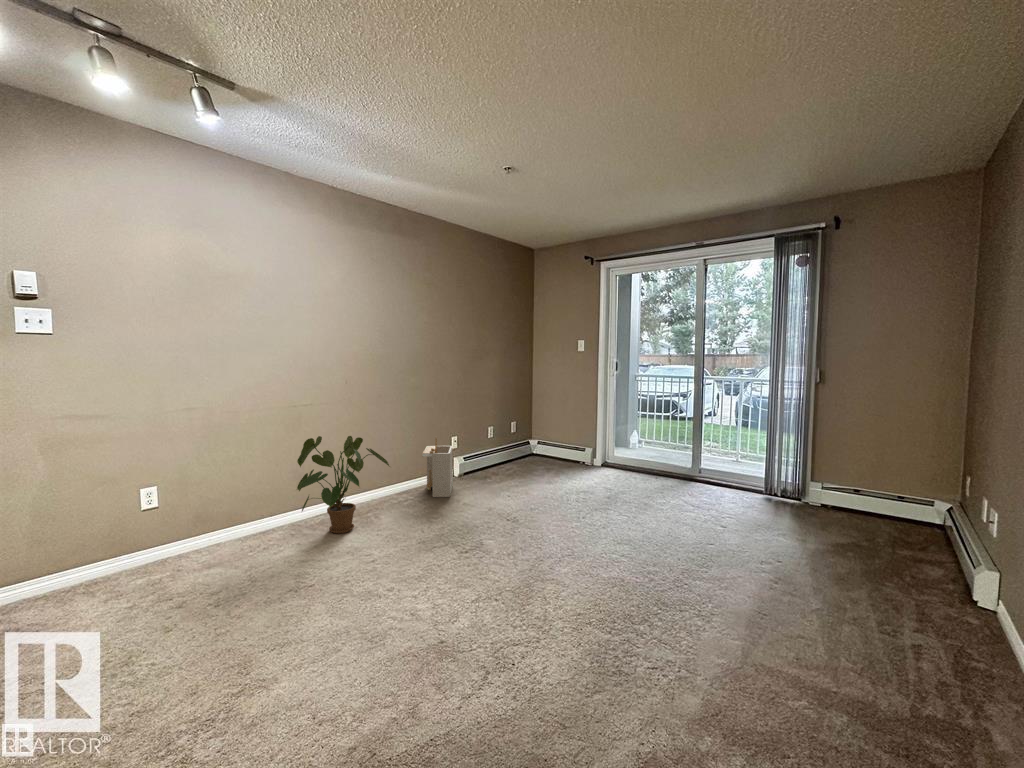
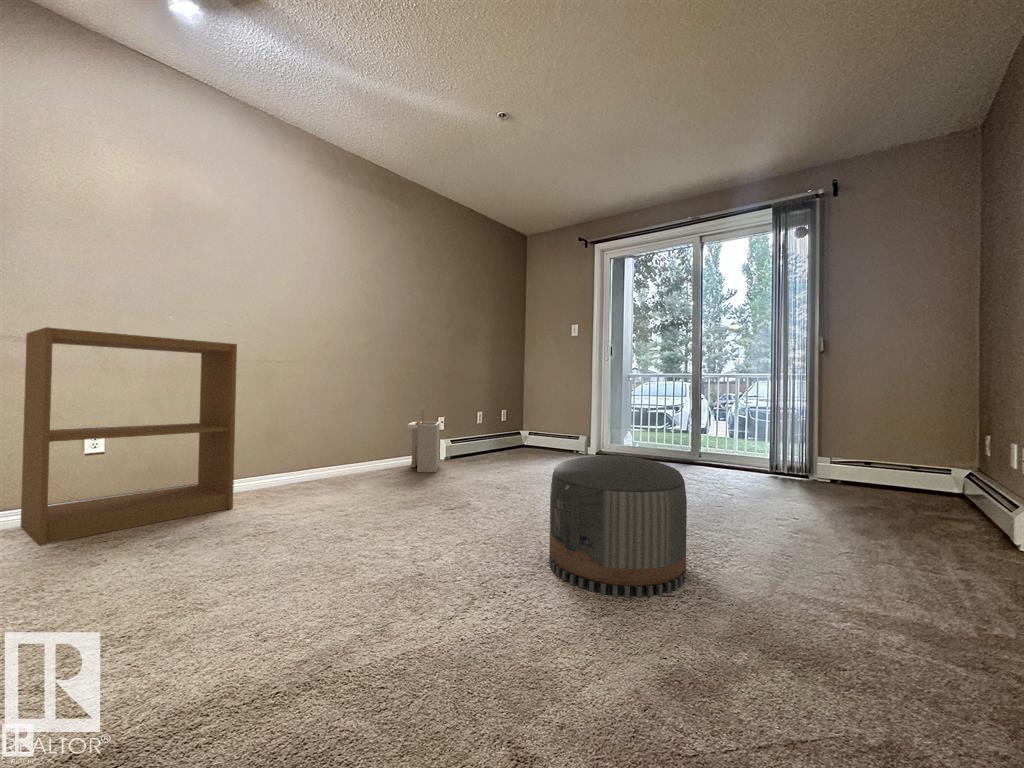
bookshelf: none [85,403,272,607] -> present [21,327,237,546]
house plant: present [297,436,390,533] -> none [265,391,373,495]
pouf: none [552,528,672,670] -> present [549,455,687,597]

